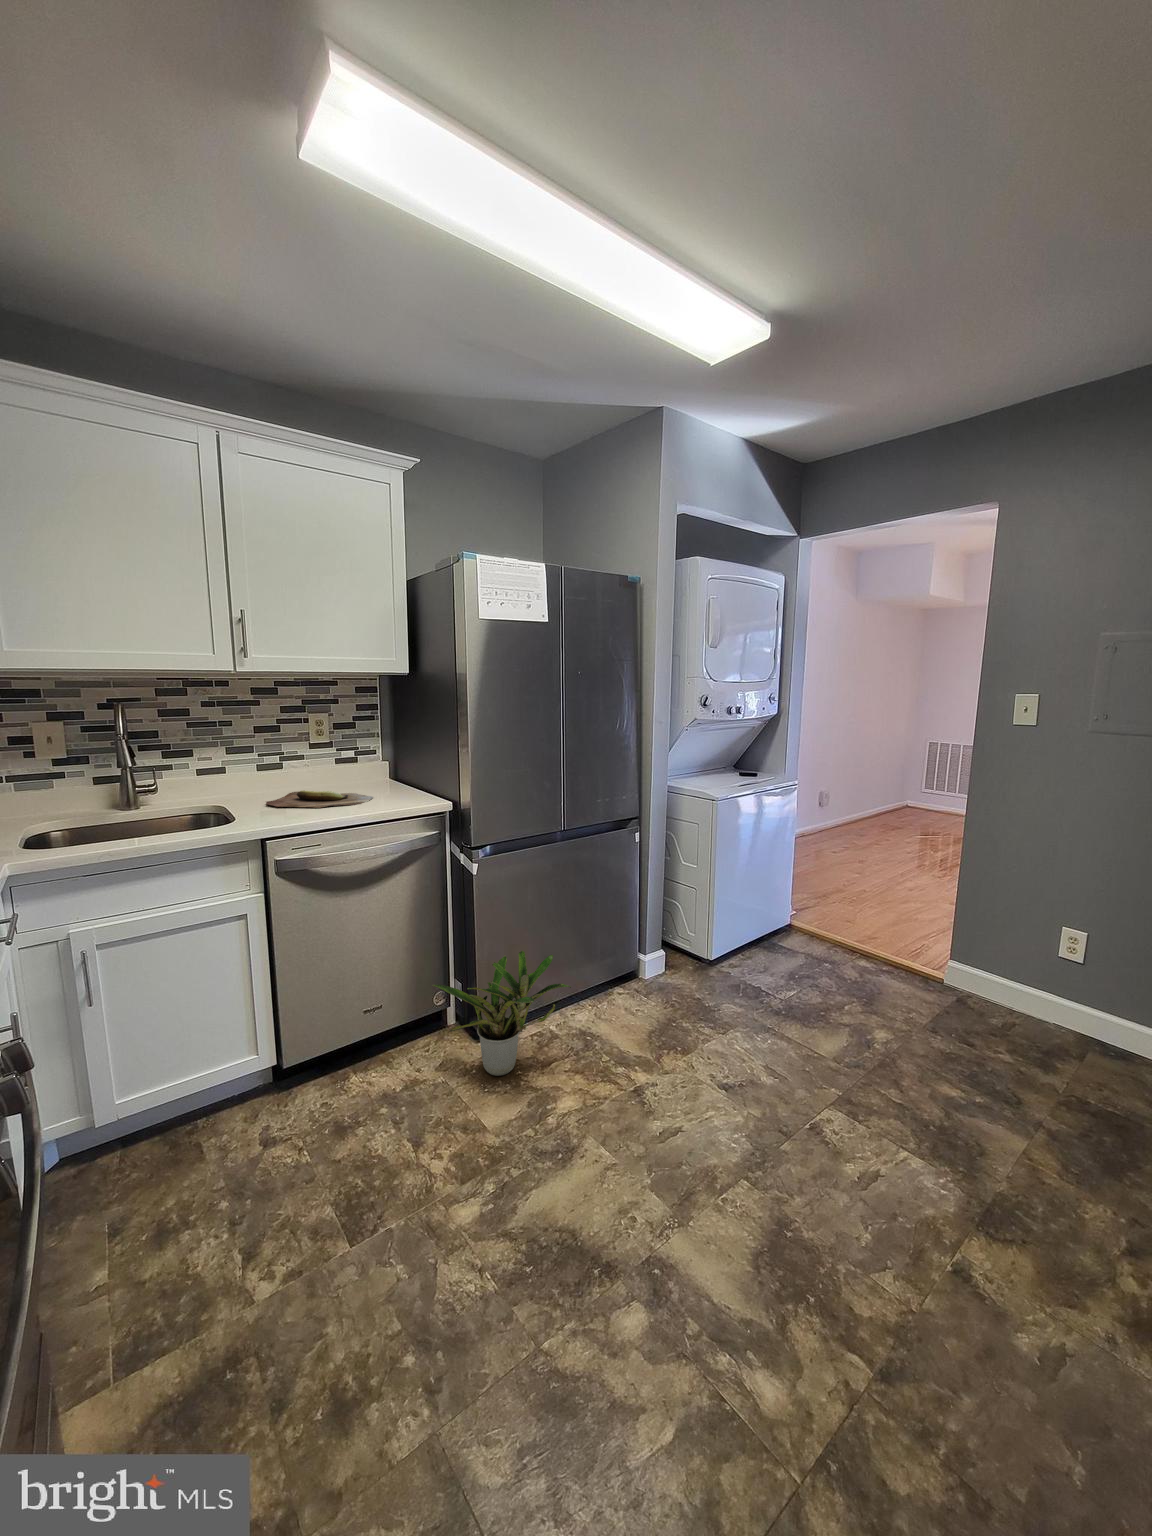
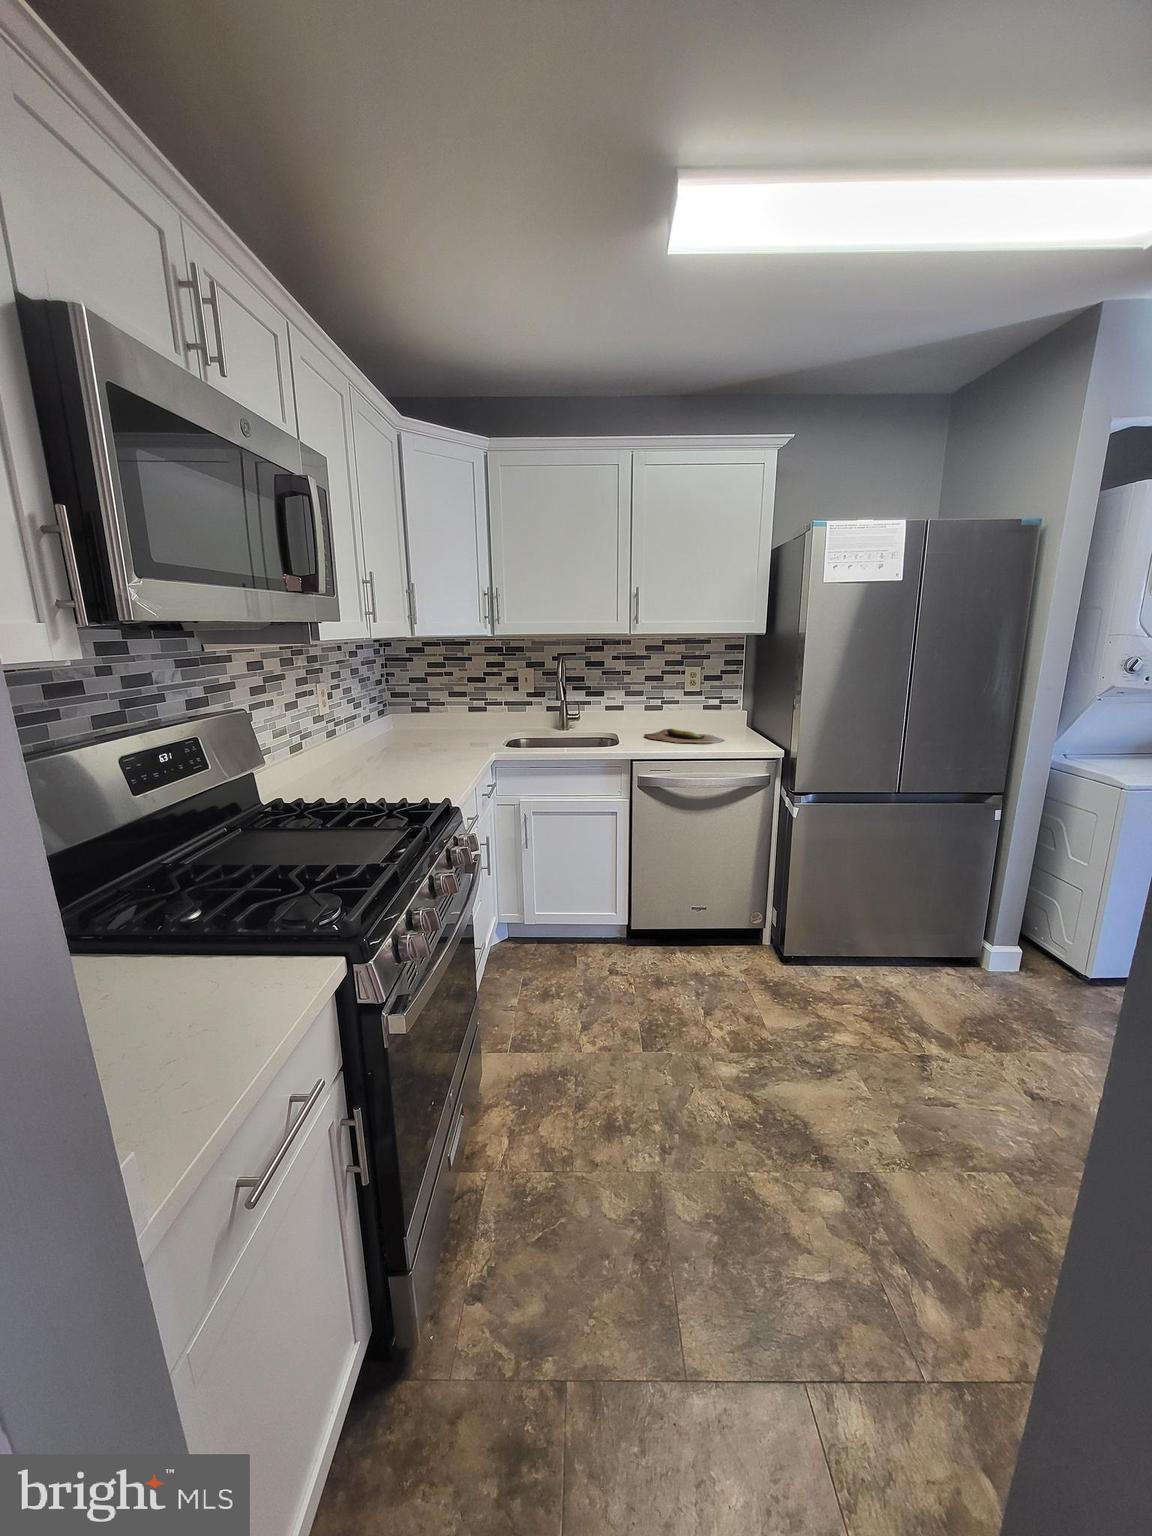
potted plant: present [432,951,571,1076] -> none [745,897,876,996]

